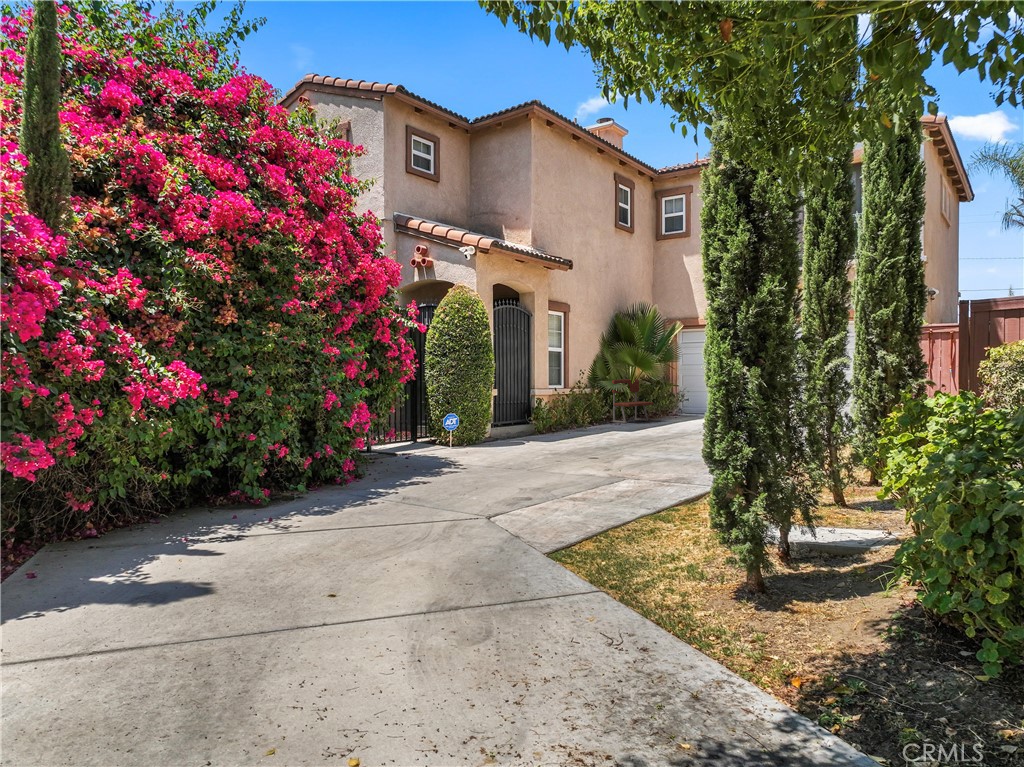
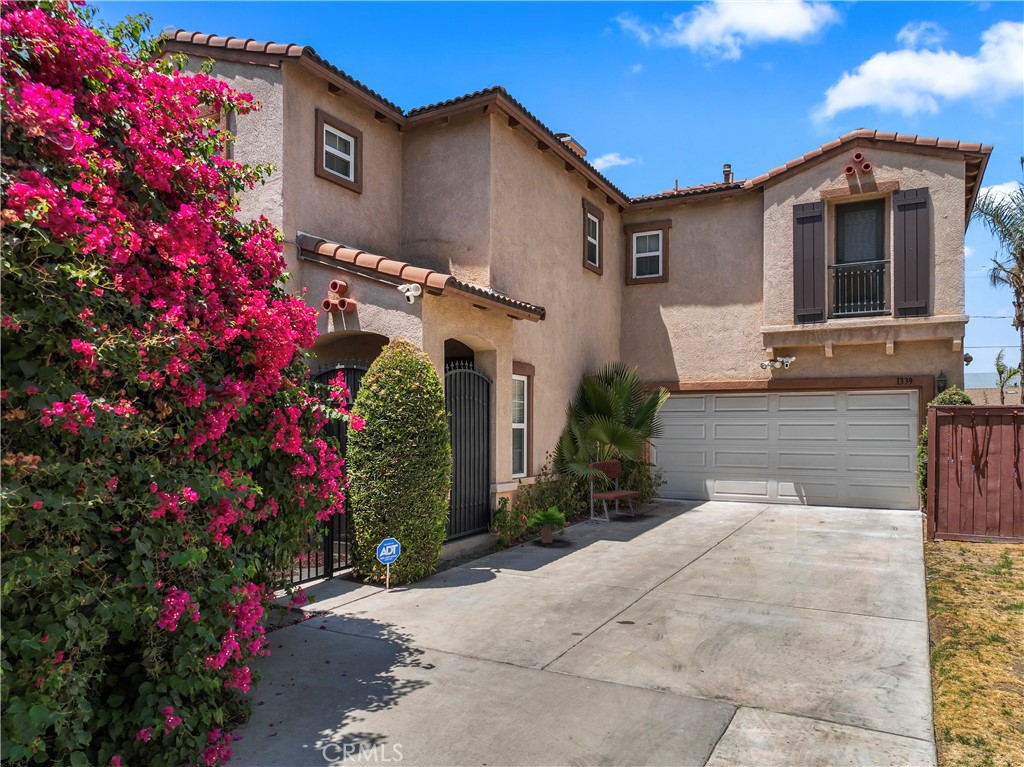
potted plant: none [556,405,586,431] -> present [528,507,565,543]

